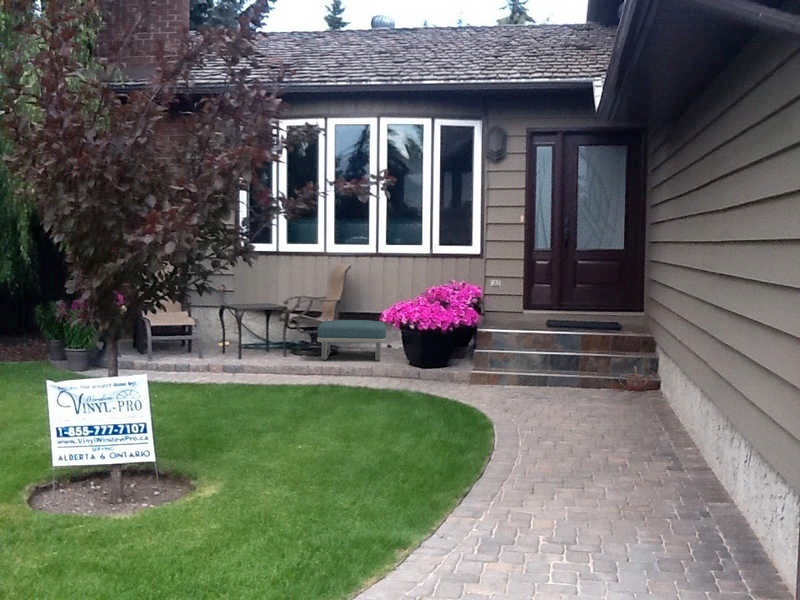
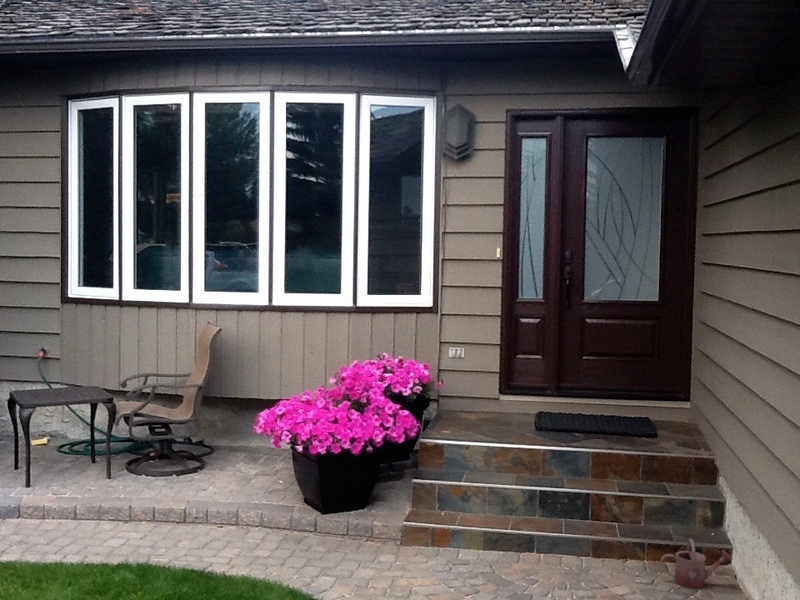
footstool: present [317,320,386,361] -> none [145,418,274,498]

